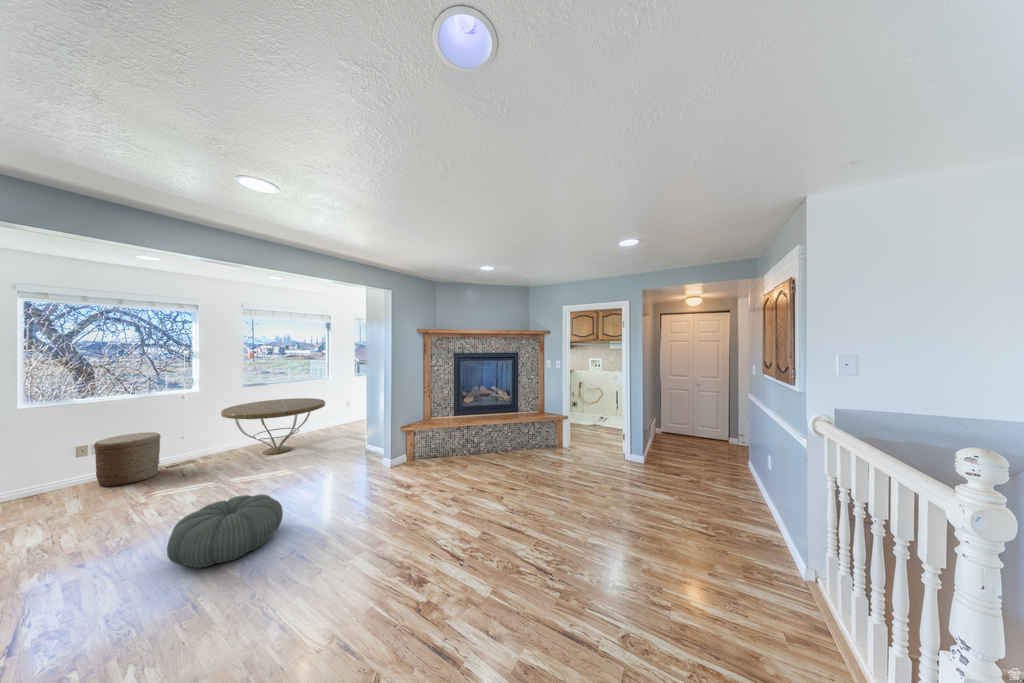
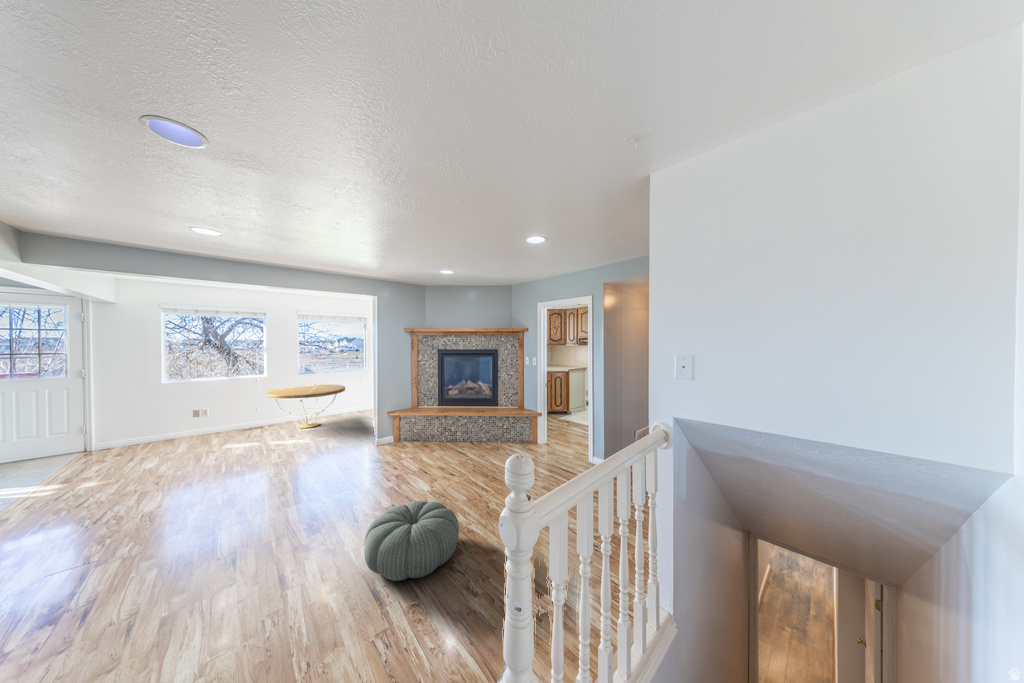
woven basket: present [94,432,161,487] -> none [182,405,225,442]
pouf: present [167,494,283,568] -> present [364,501,459,581]

